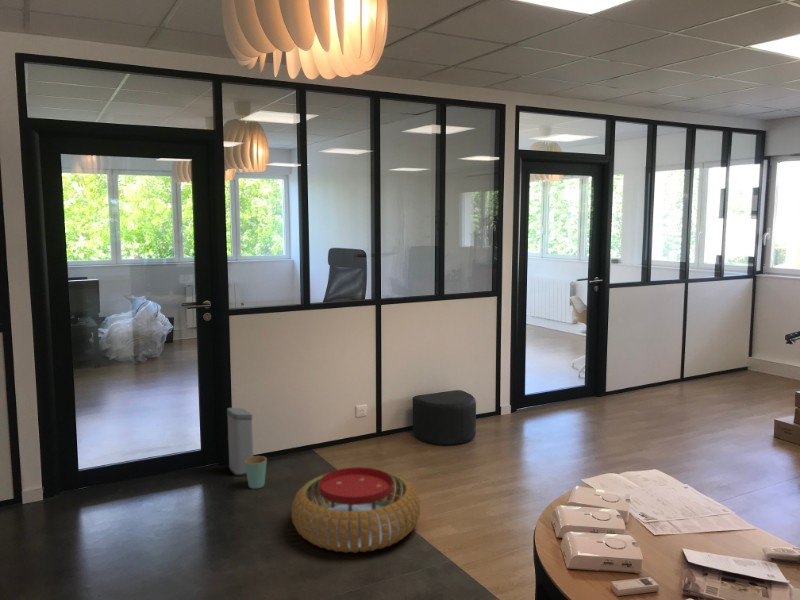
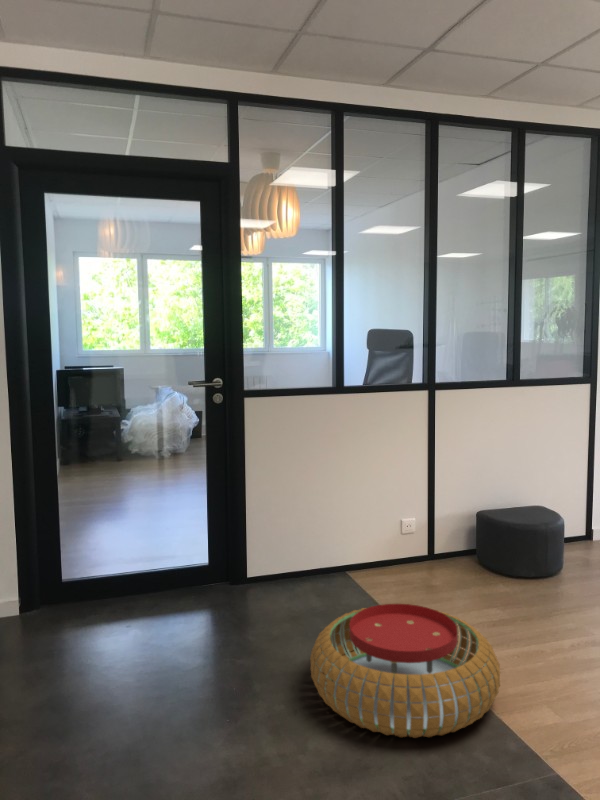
trash can: present [227,408,267,489] -> none [239,513,285,619]

